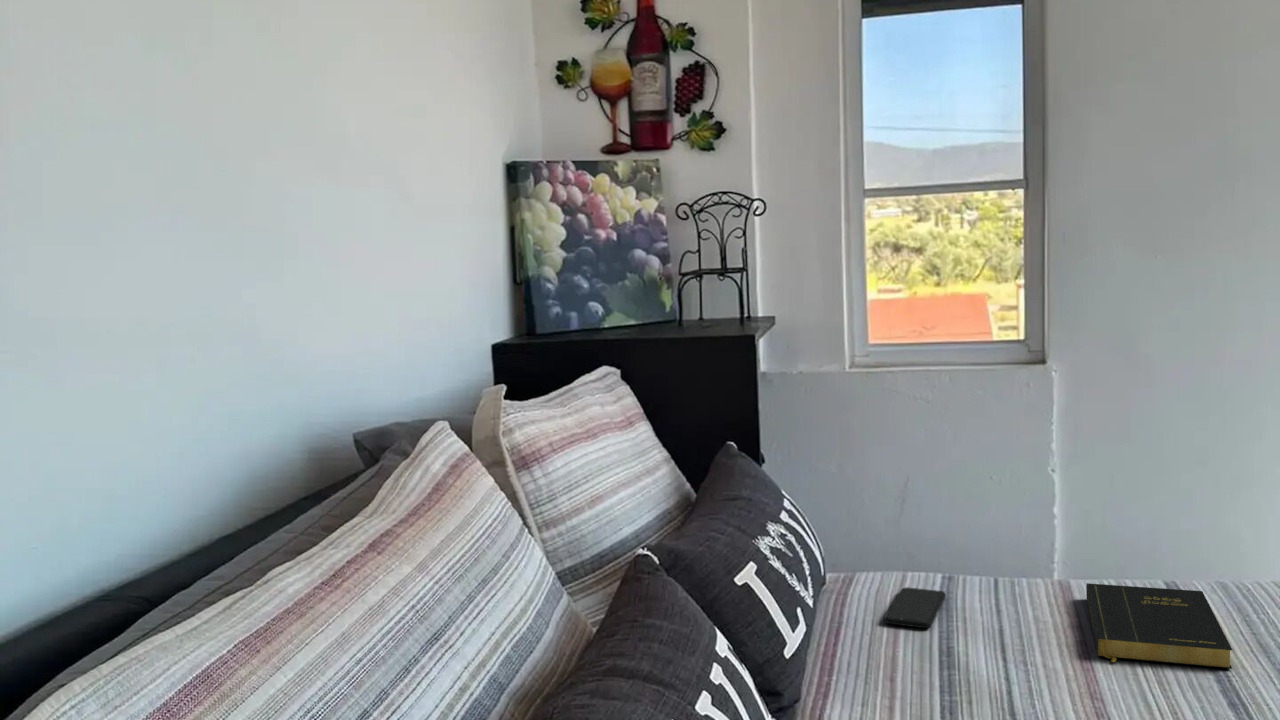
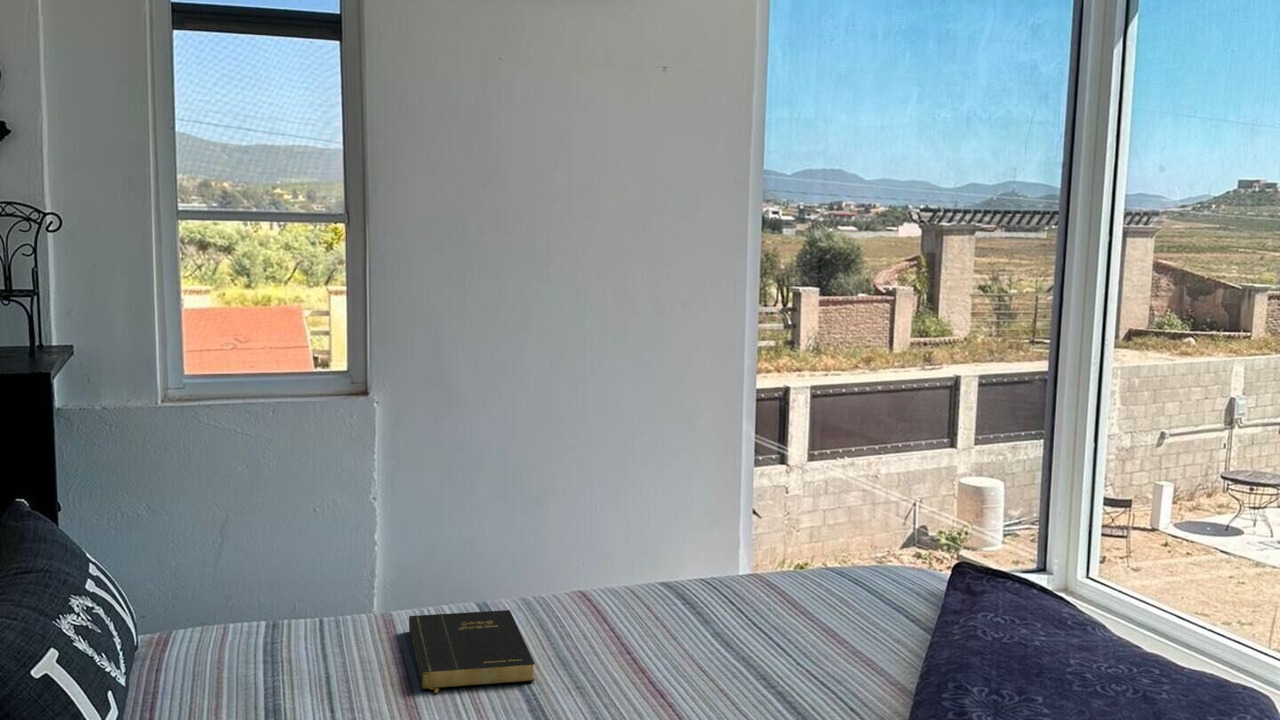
smartphone: present [884,587,946,628] -> none [204,644,269,690]

